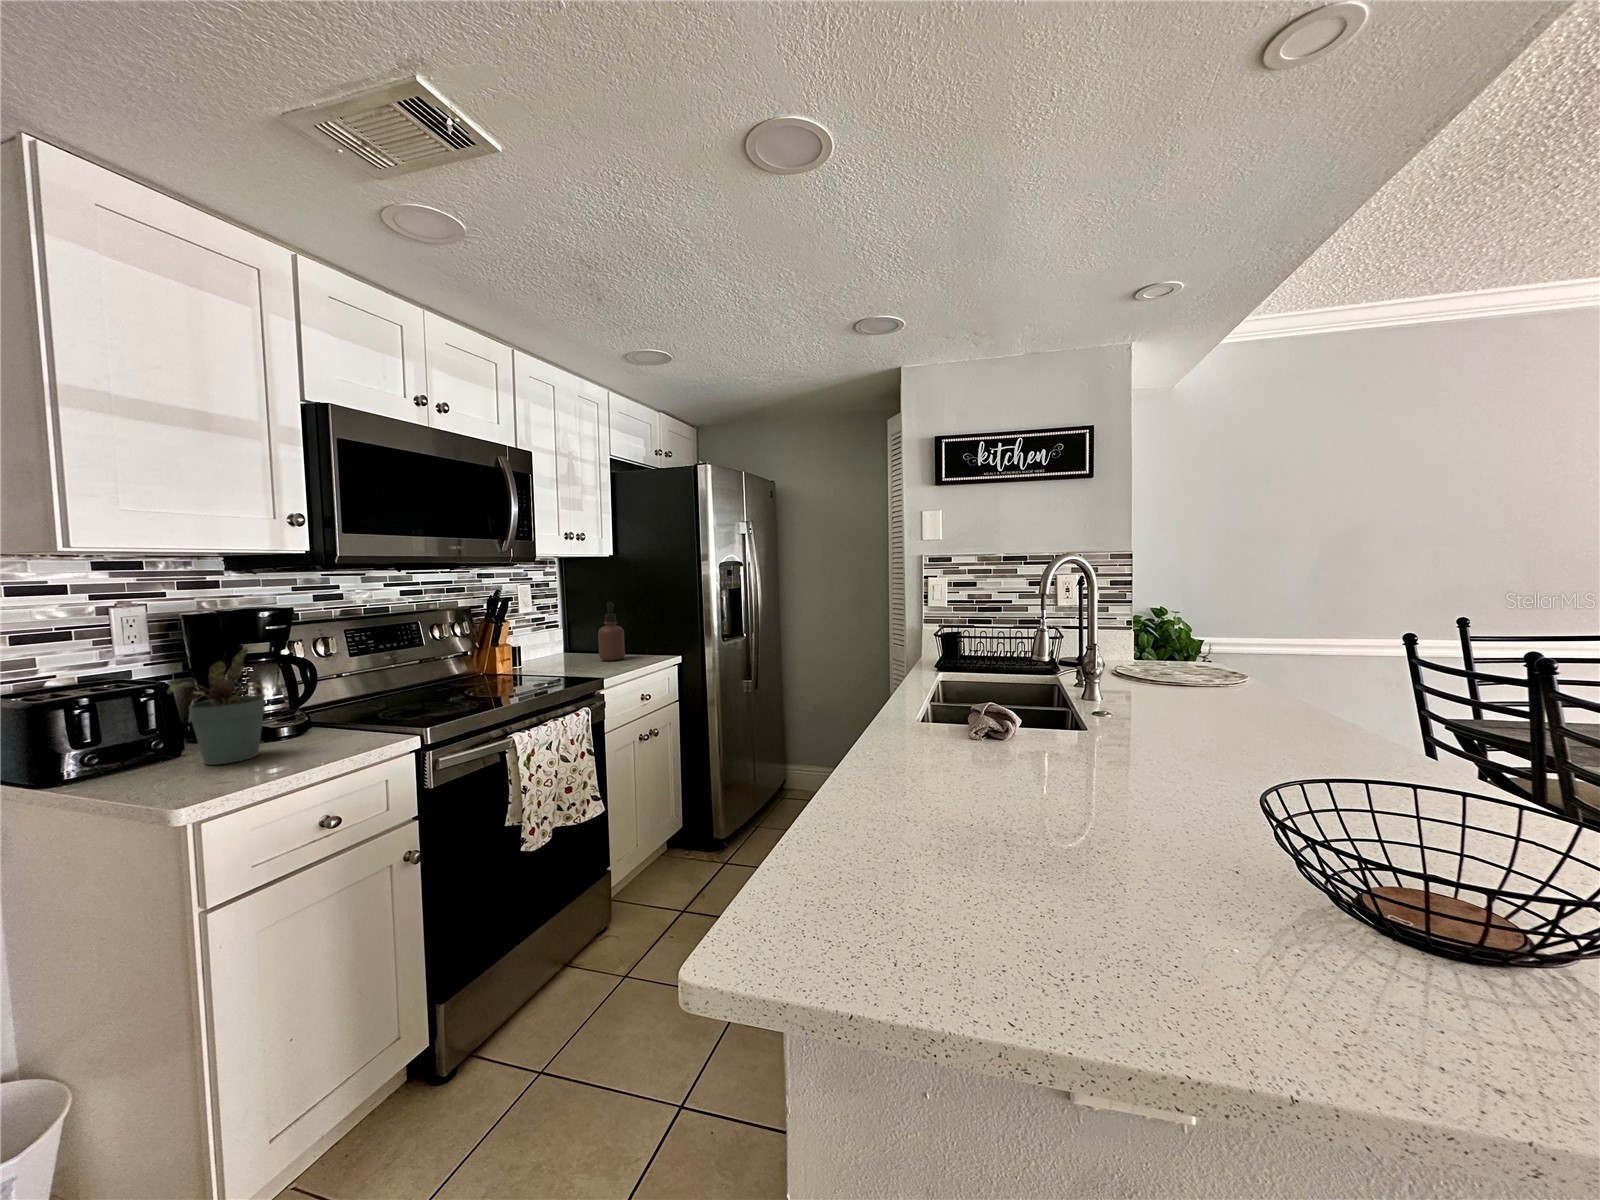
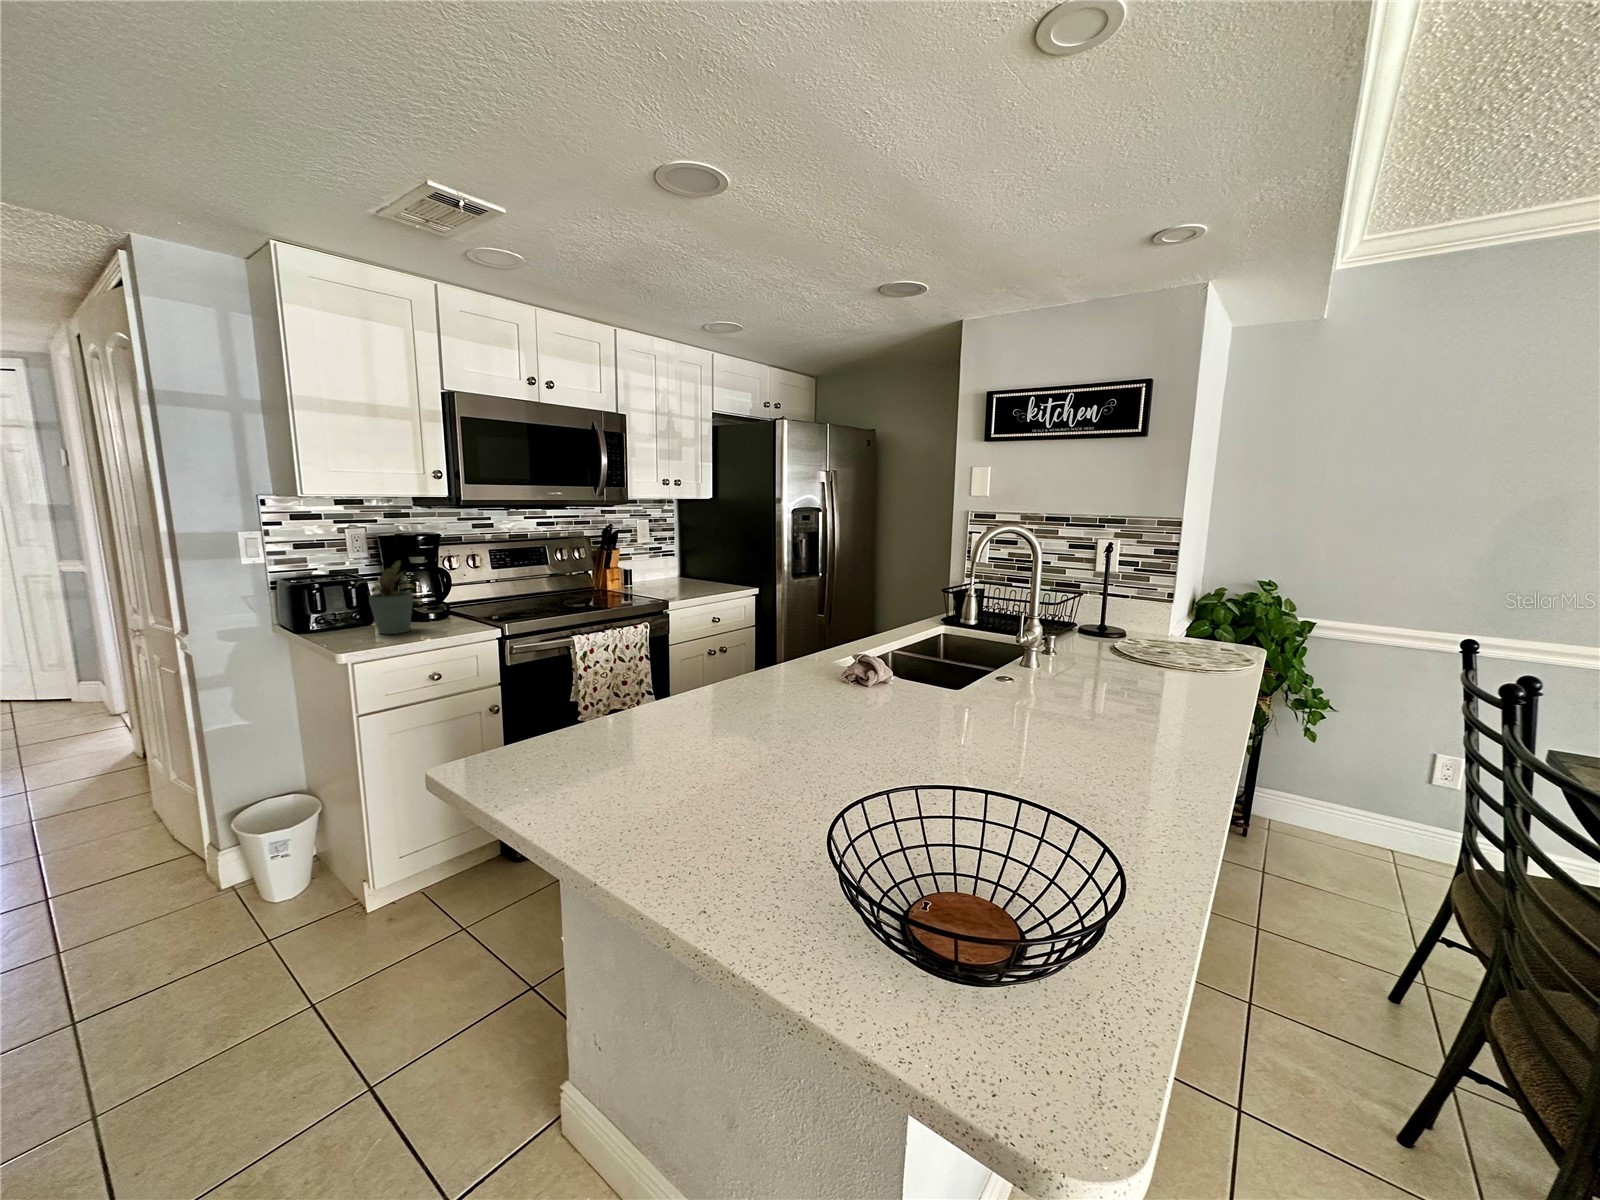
soap dispenser: present [598,603,625,661] -> none [692,539,713,586]

